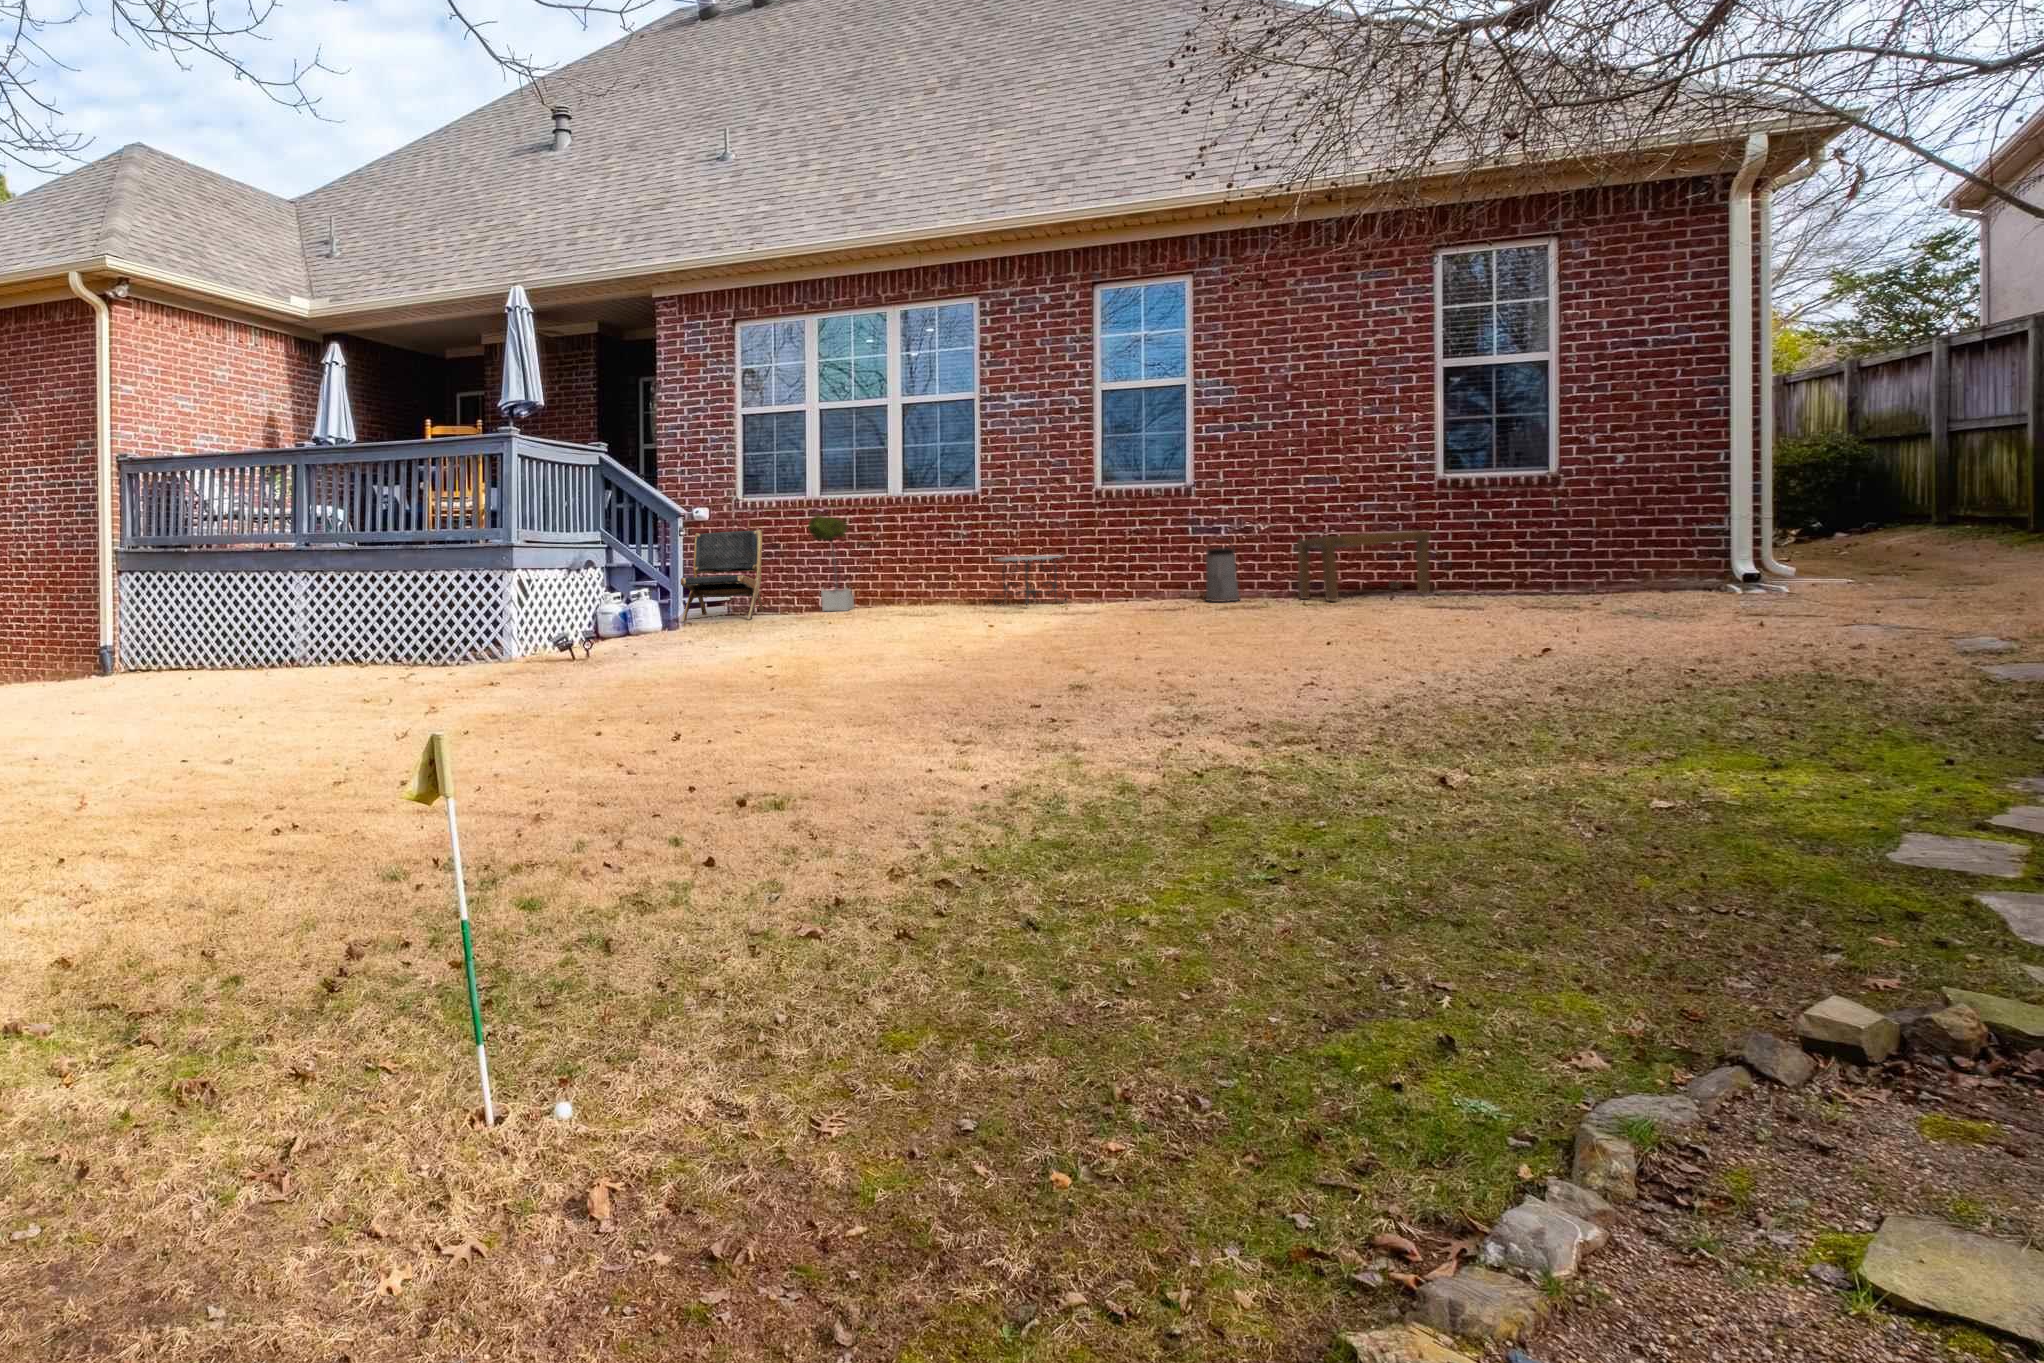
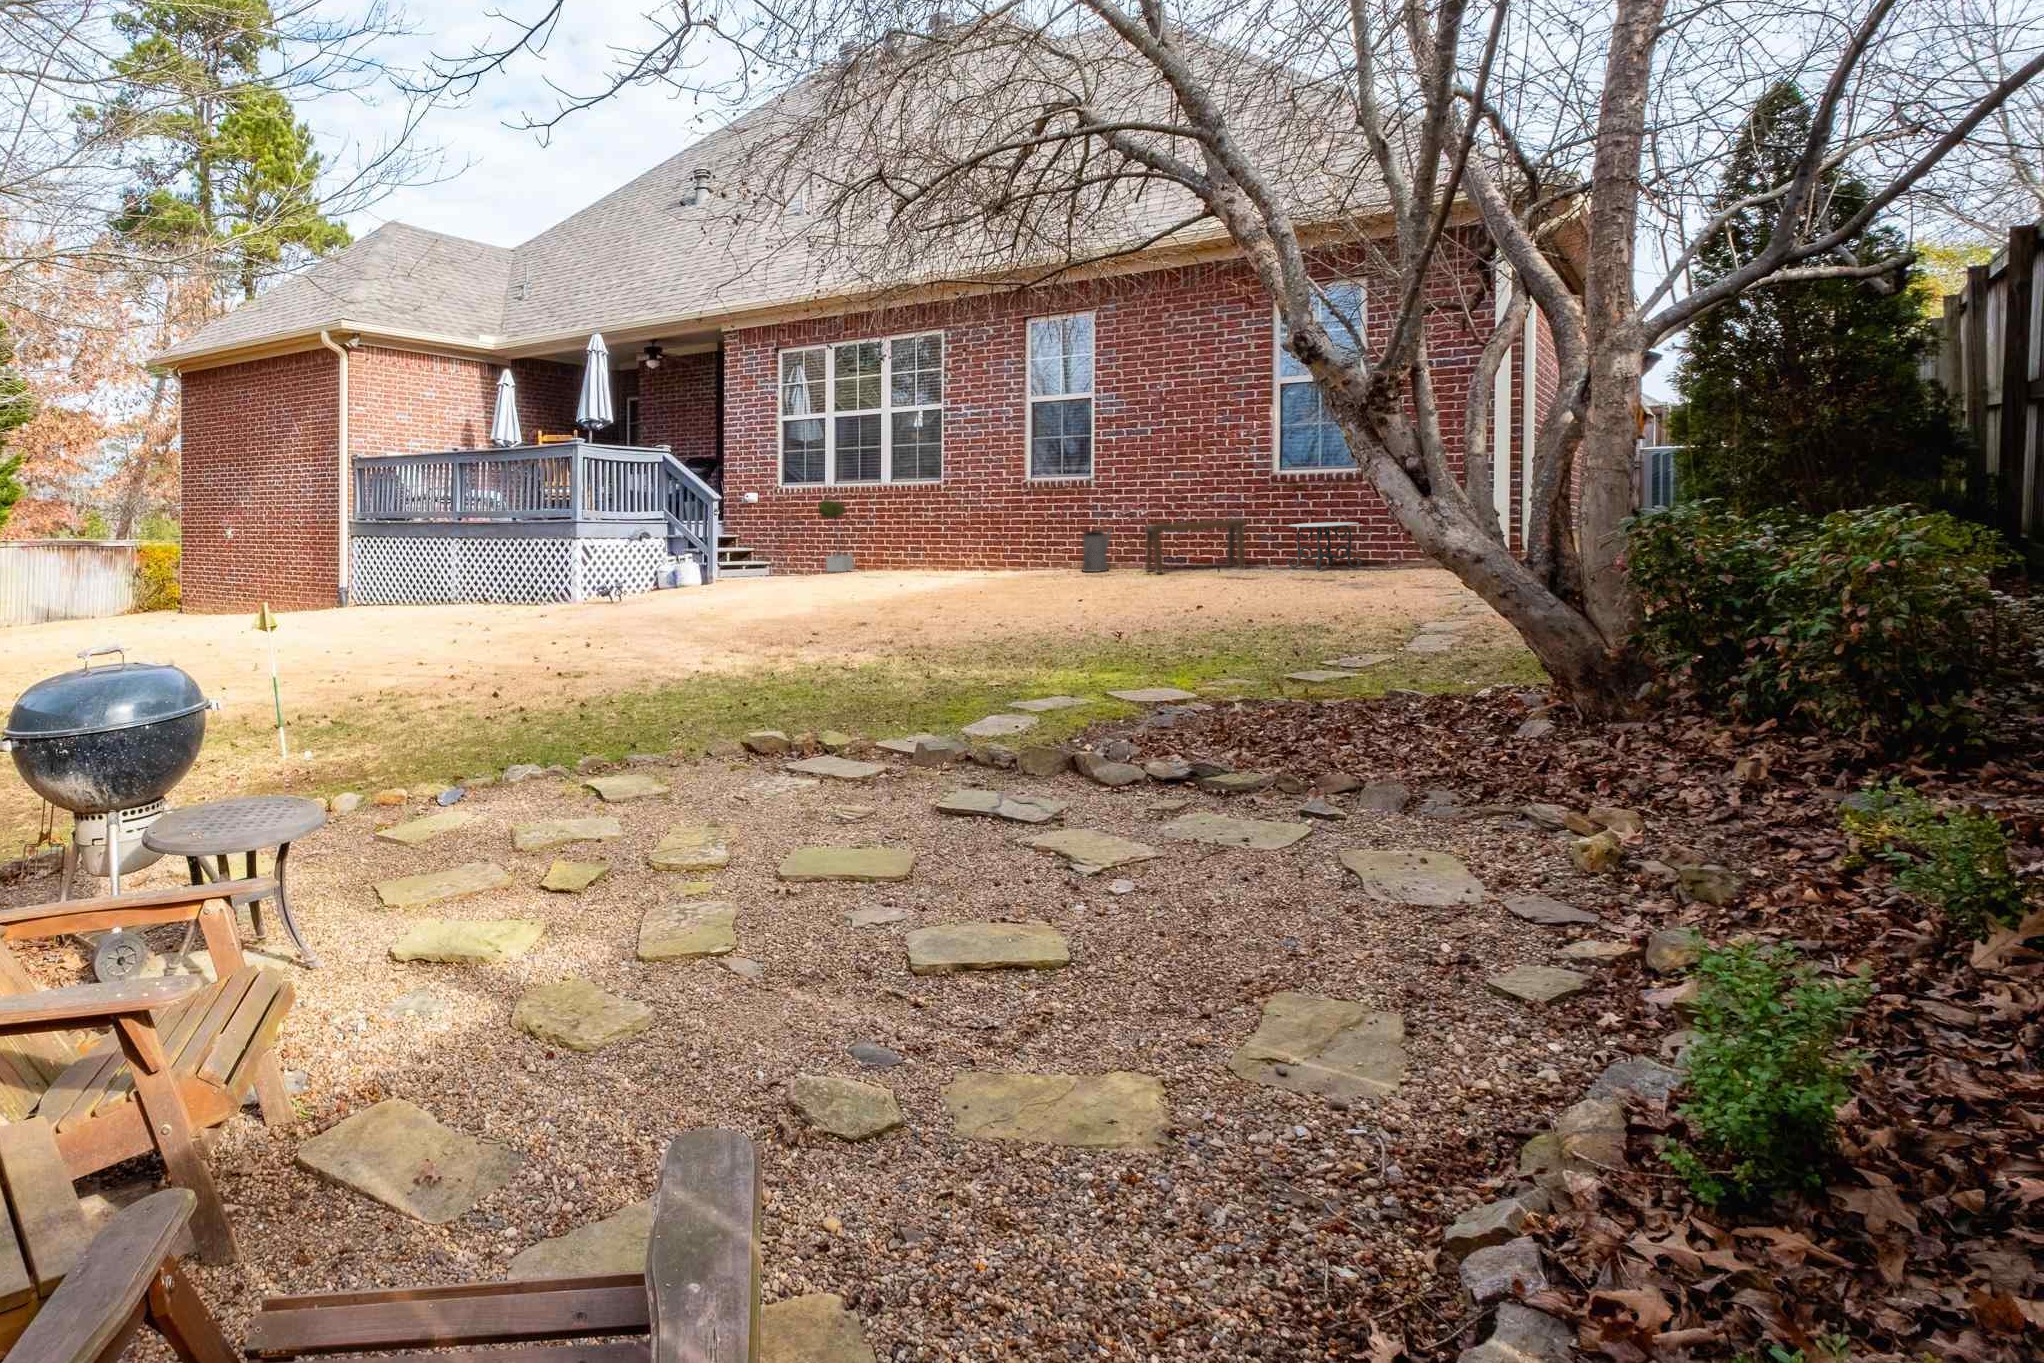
lounge chair: present [681,530,764,622] -> none [722,509,795,577]
side table: present [994,556,1067,606] -> present [1287,522,1362,570]

